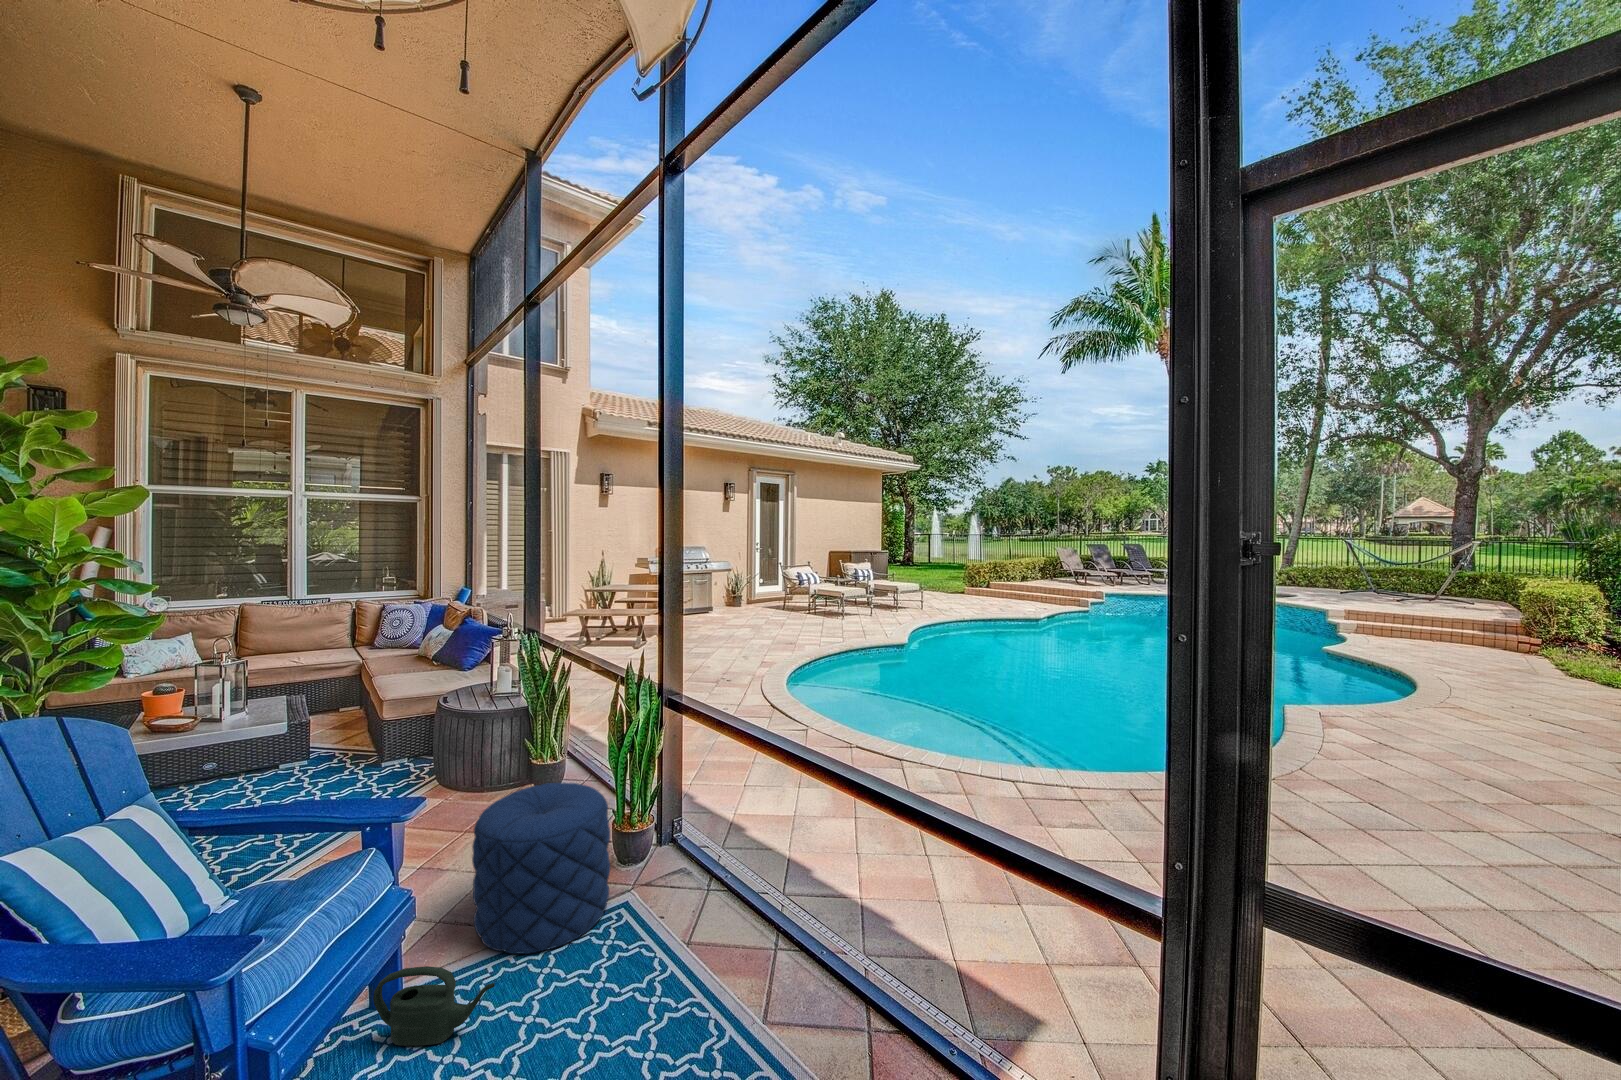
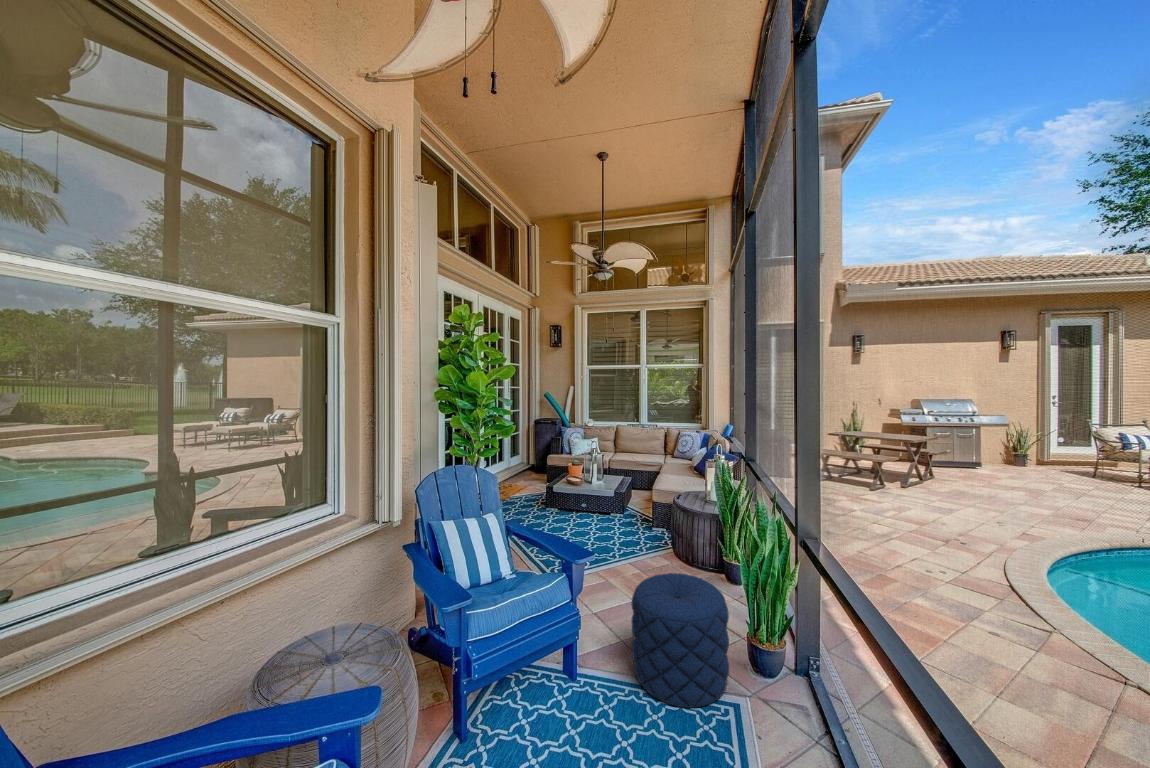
watering can: present [373,966,495,1046] -> none [554,658,601,722]

